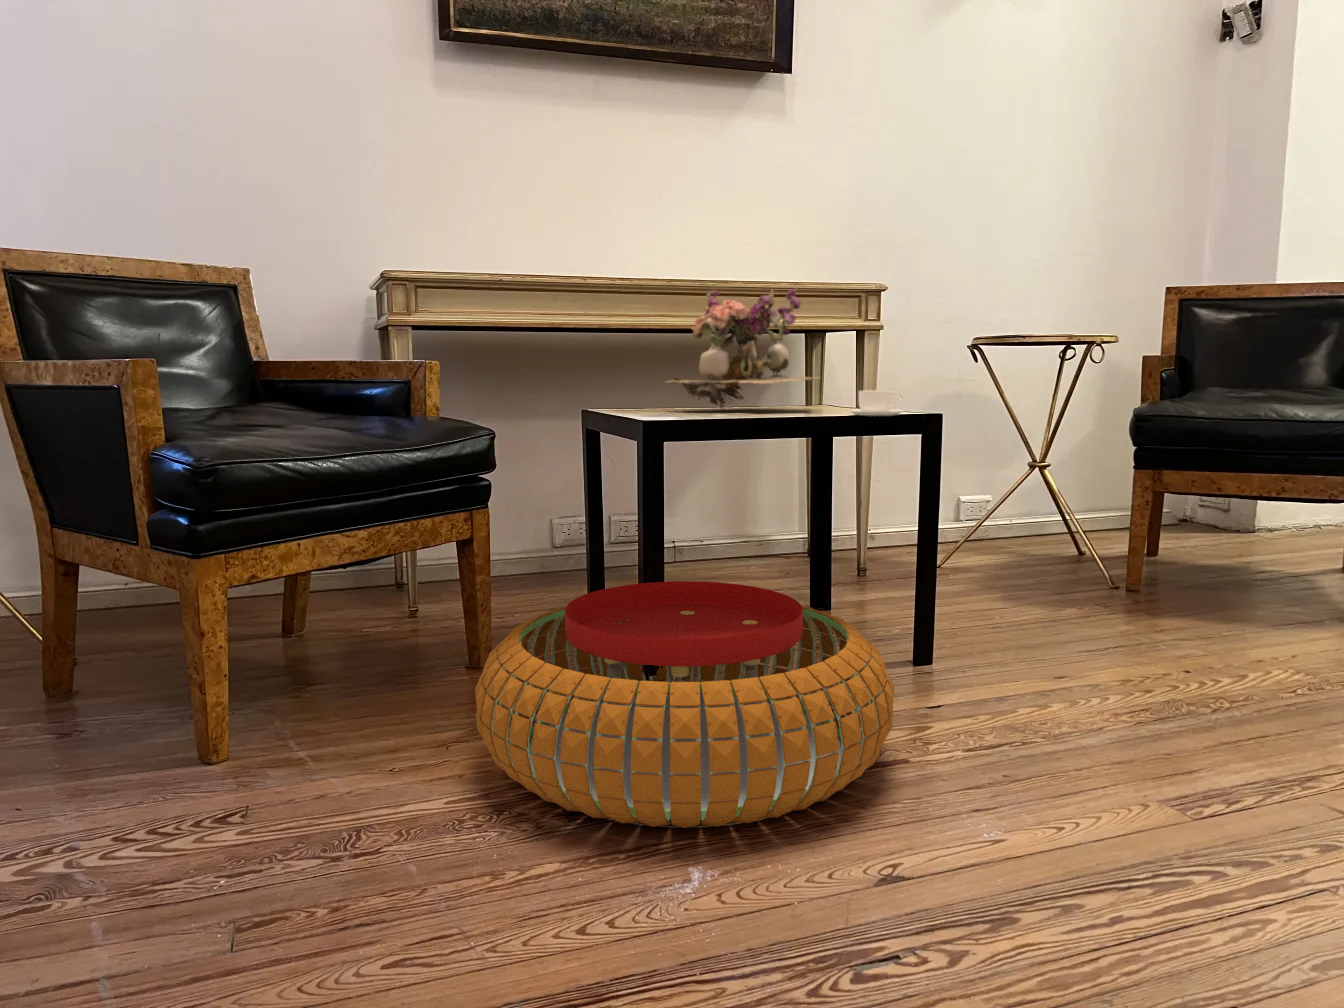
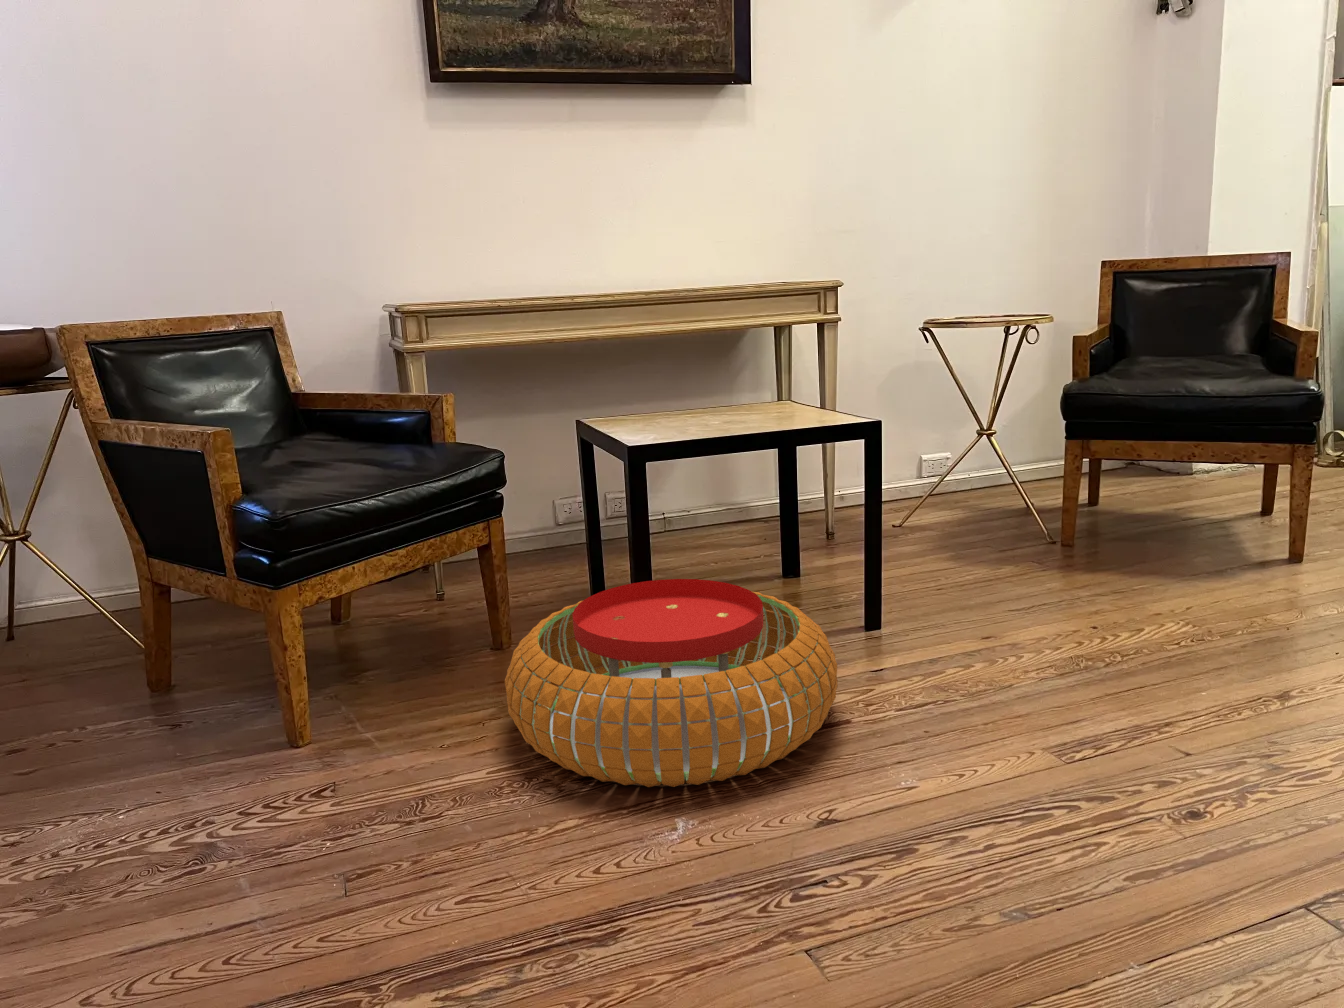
flower arrangement: present [668,285,820,408] -> none [648,301,783,416]
coffee cup: present [849,390,904,416] -> none [803,402,851,427]

